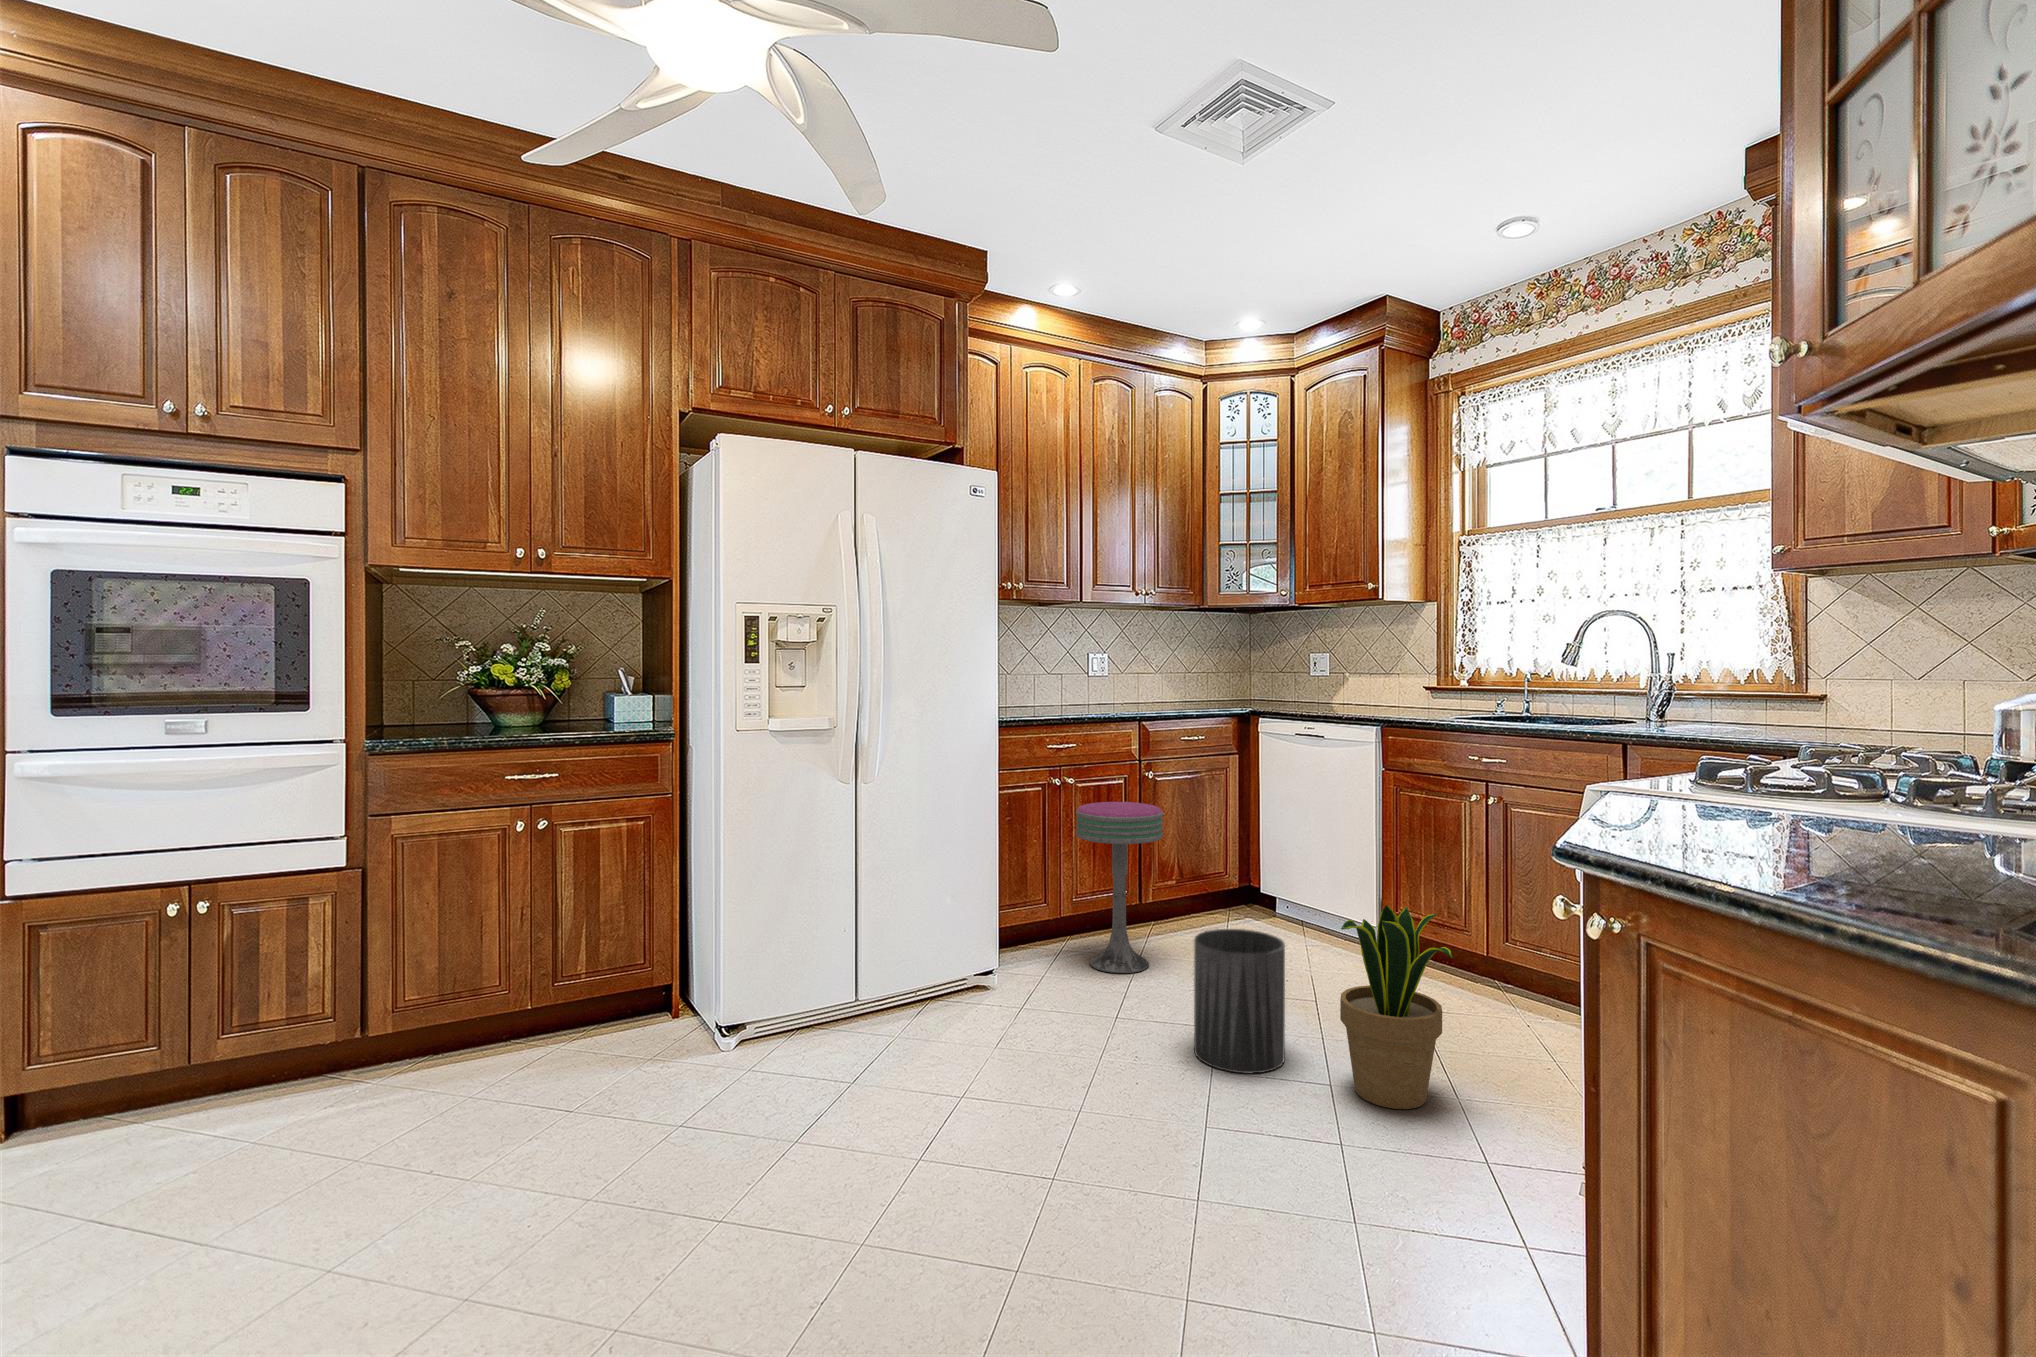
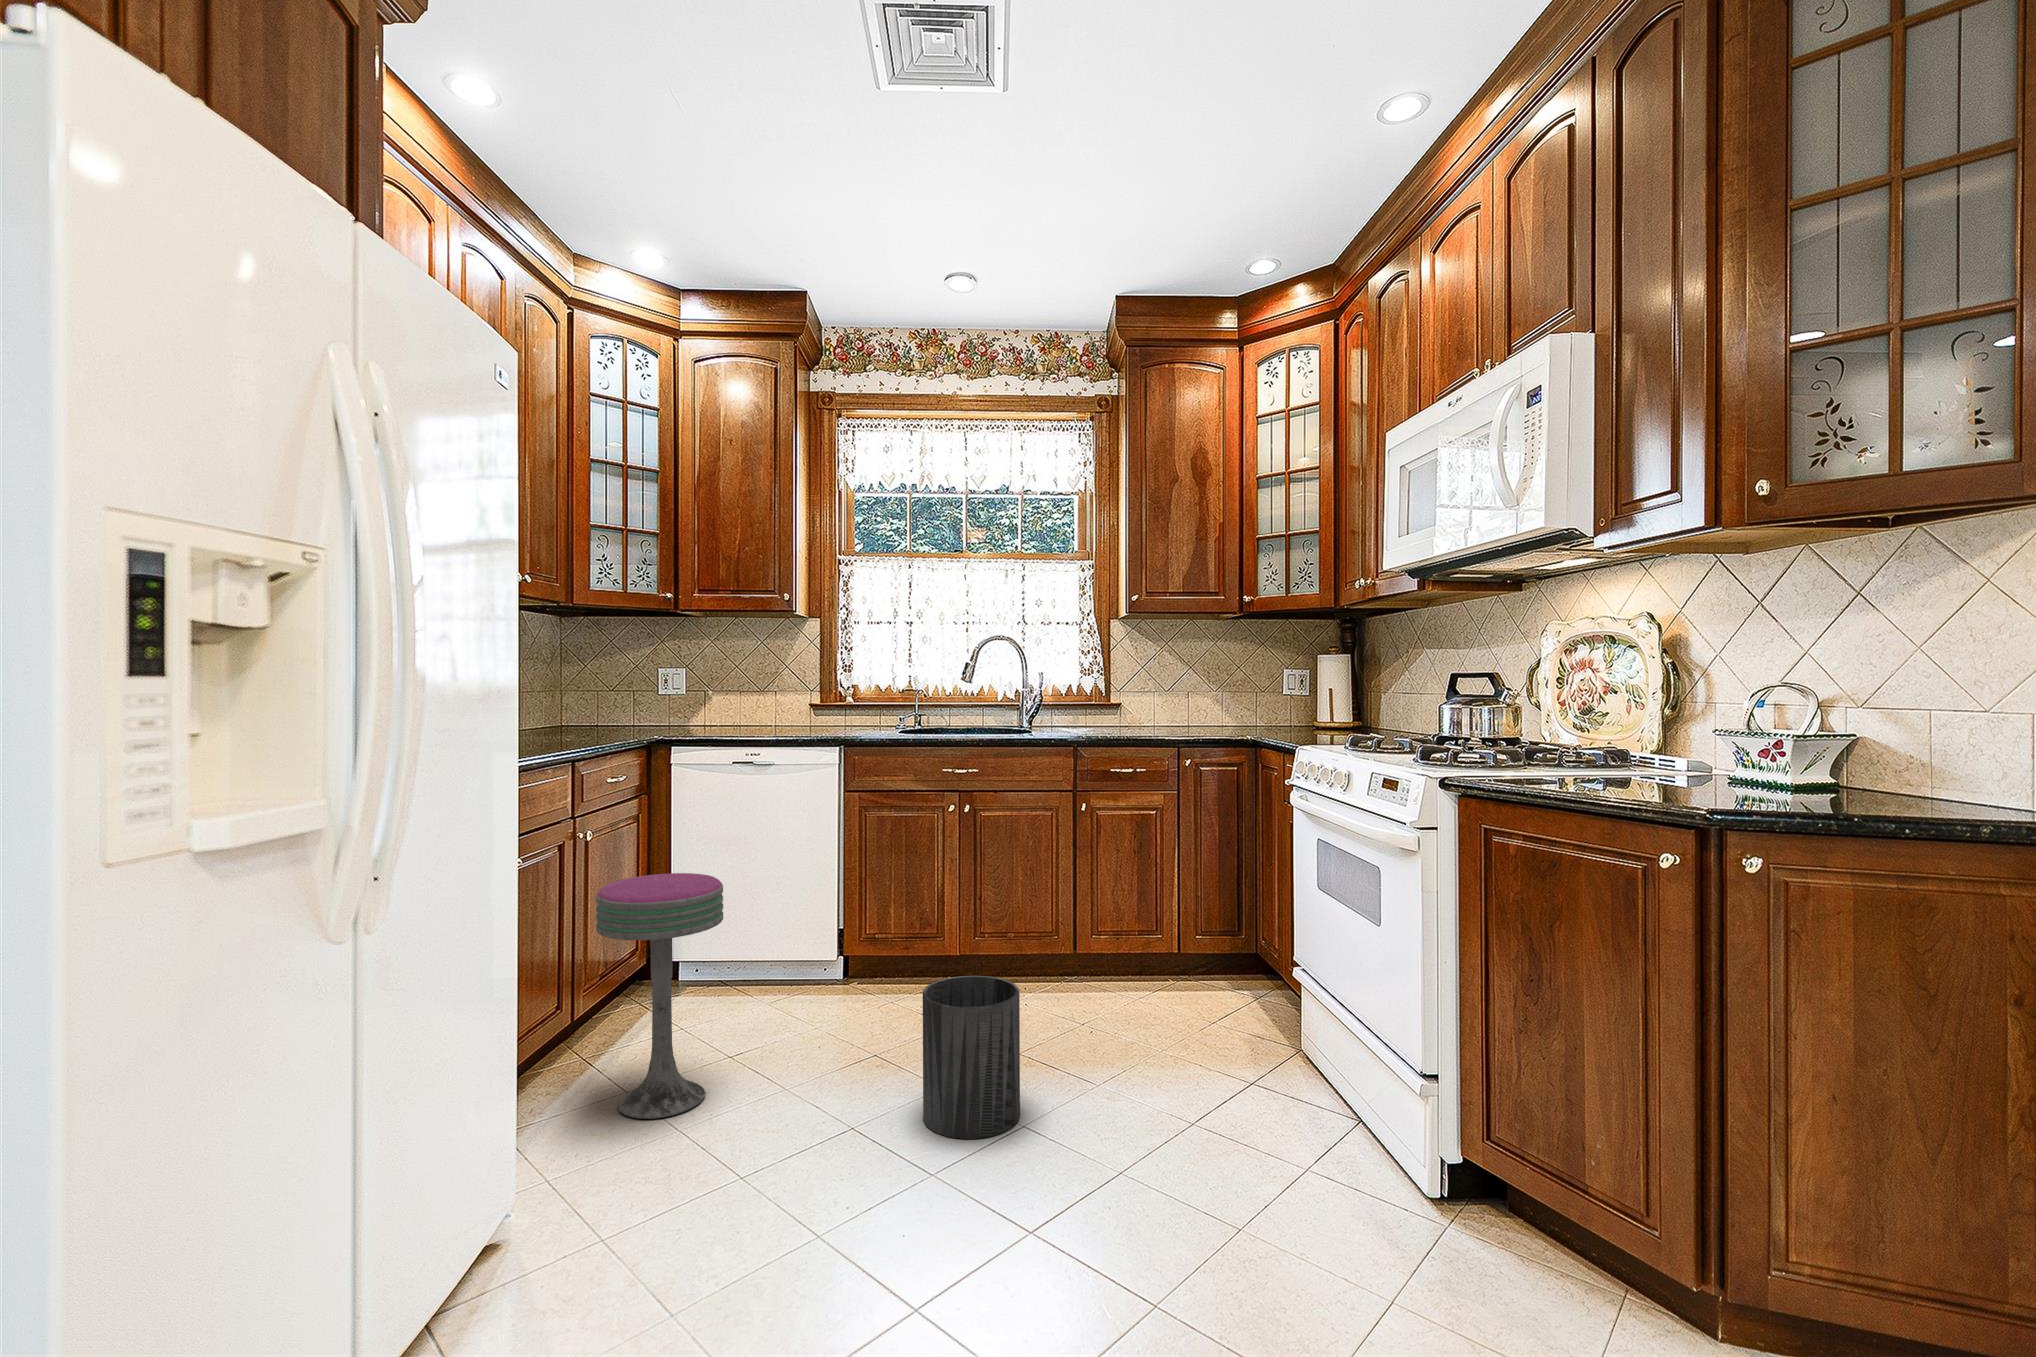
potted plant: present [1340,905,1453,1109] -> none [1059,906,1156,1094]

